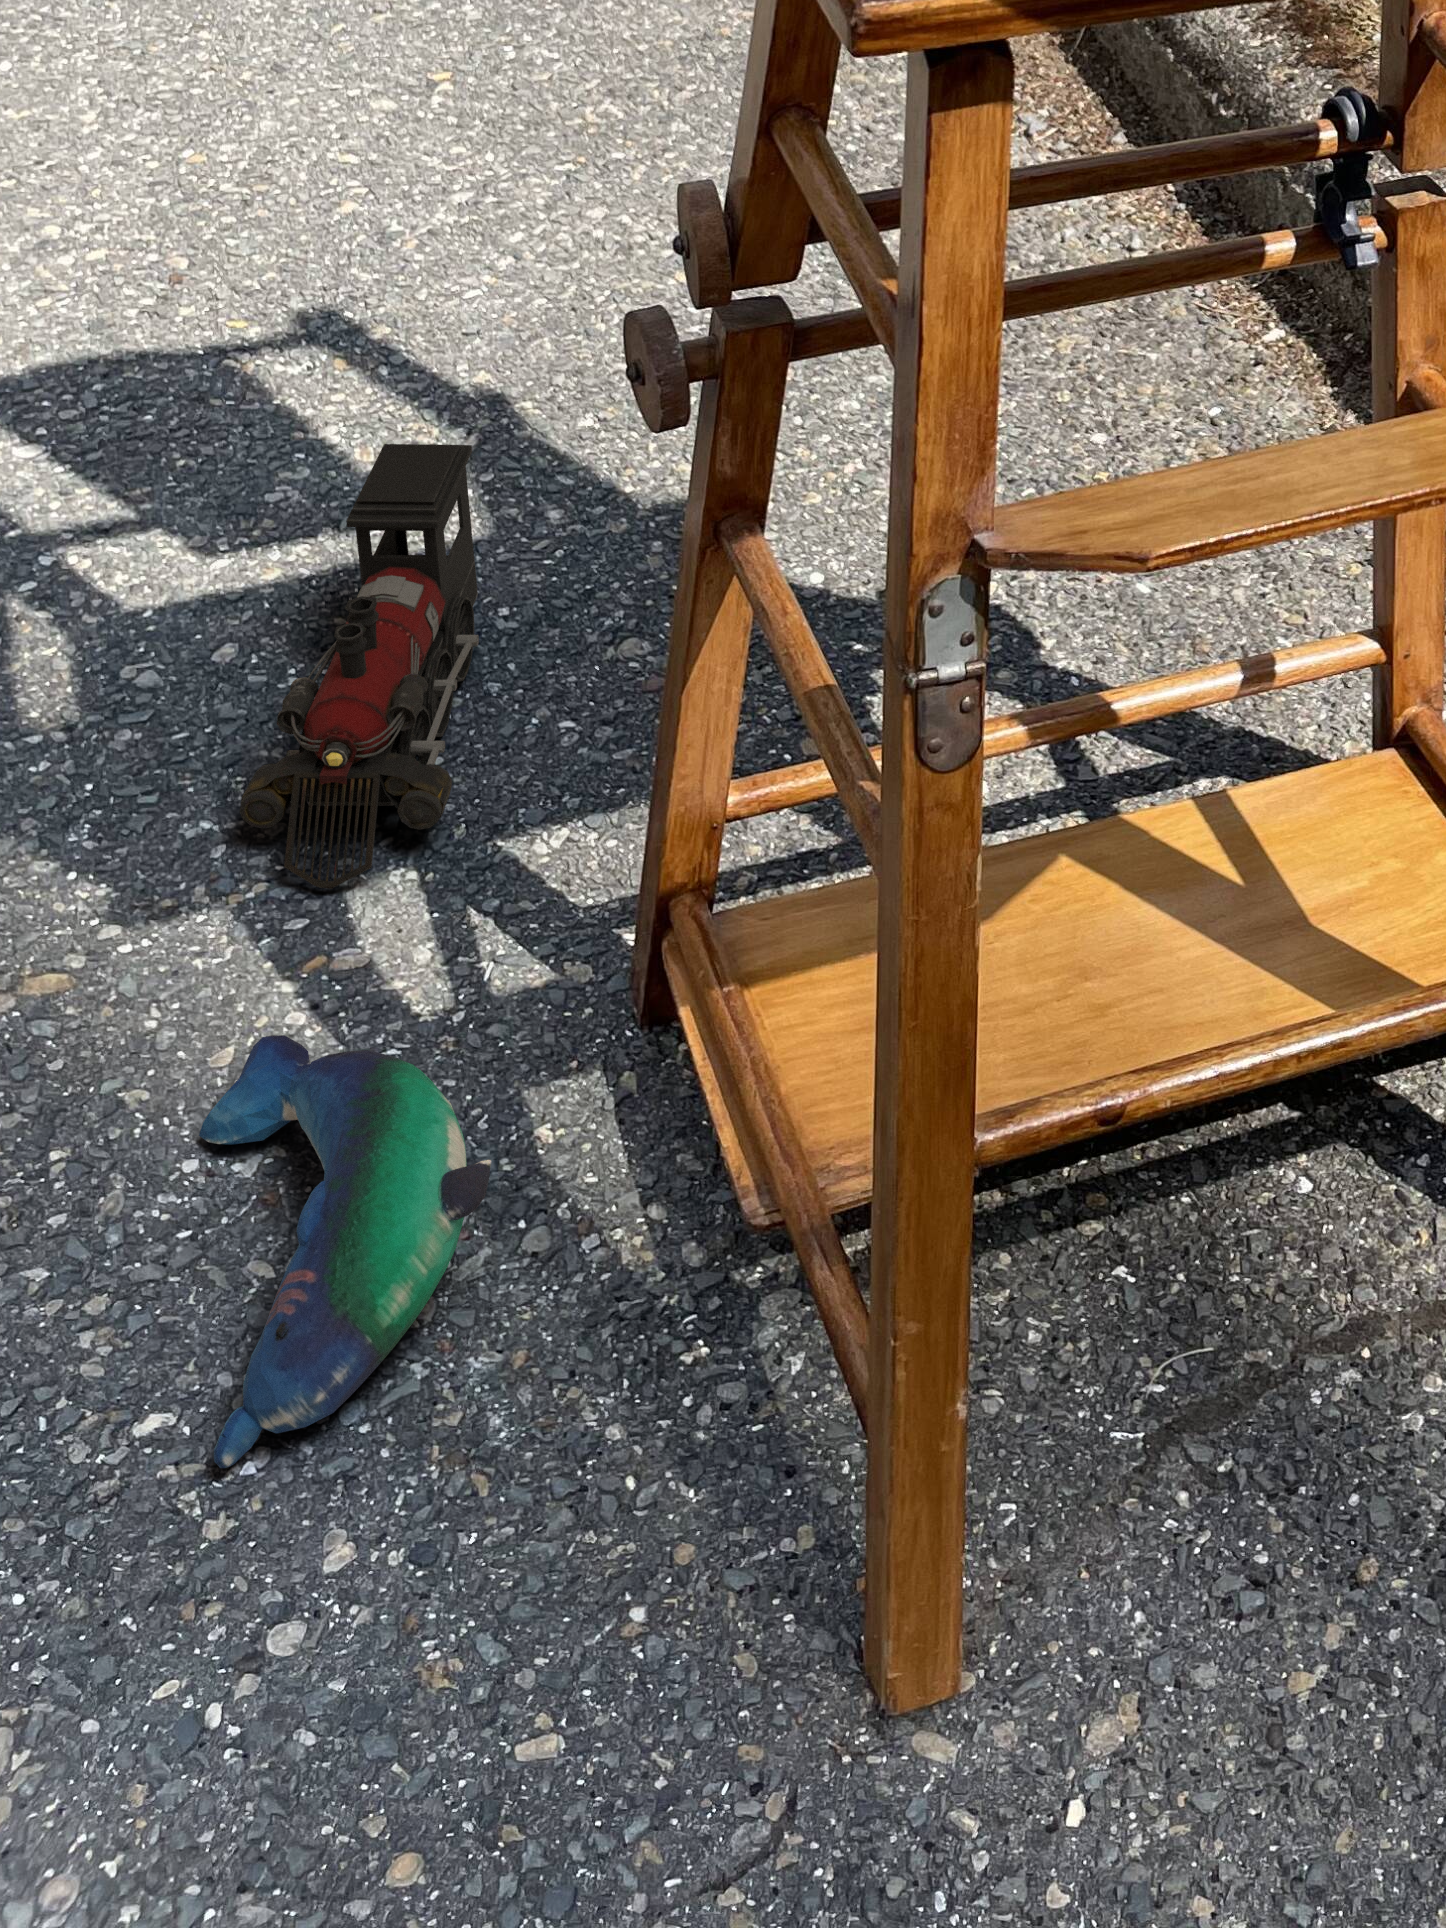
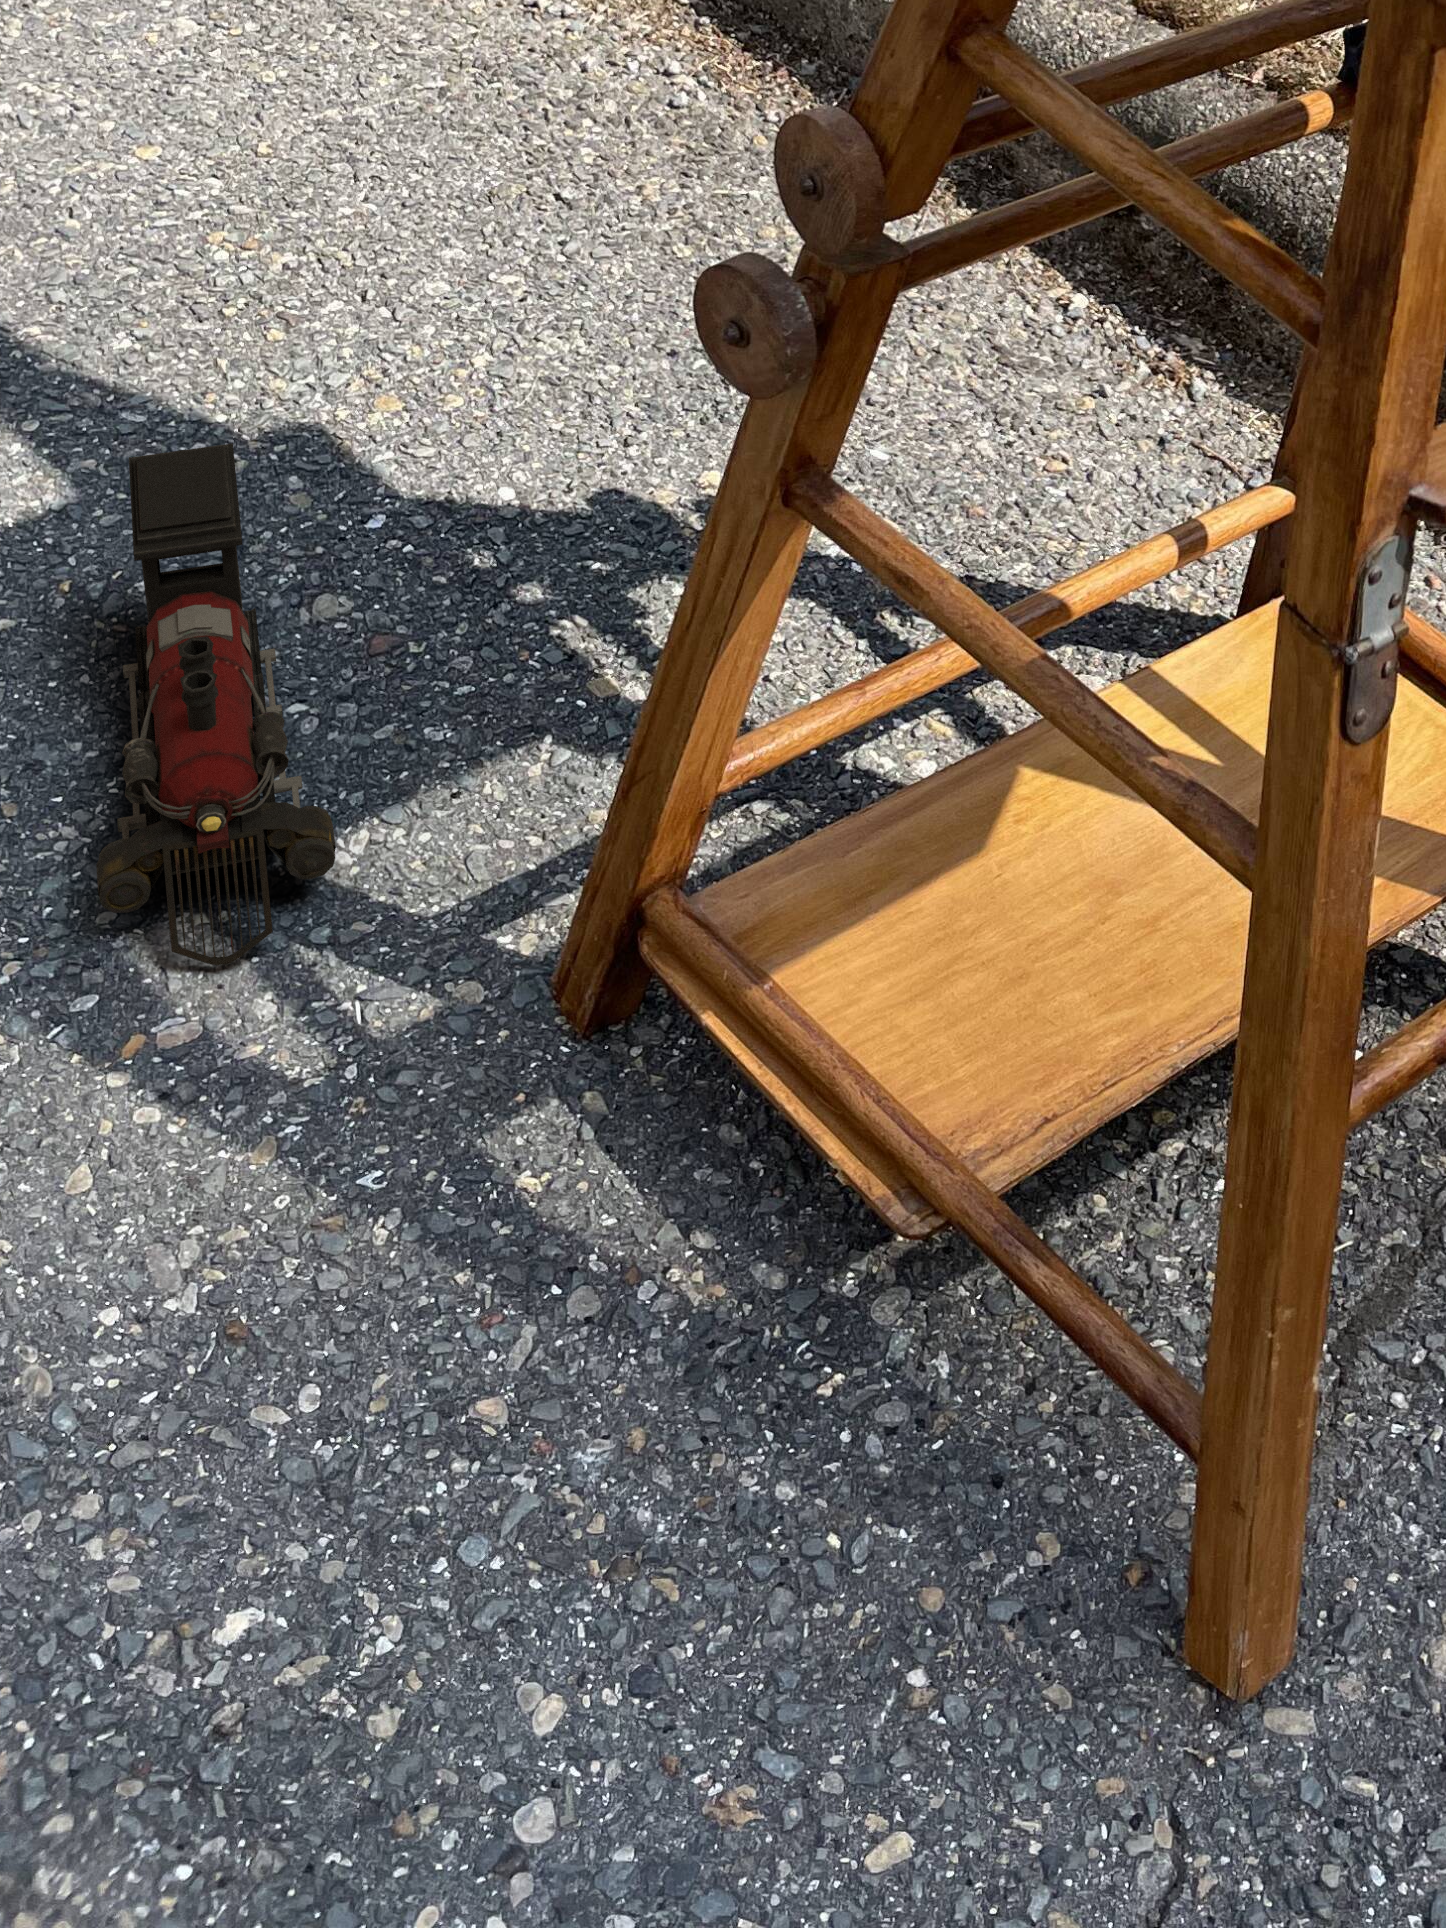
plush toy: present [199,1035,491,1468] -> none [218,1142,628,1629]

